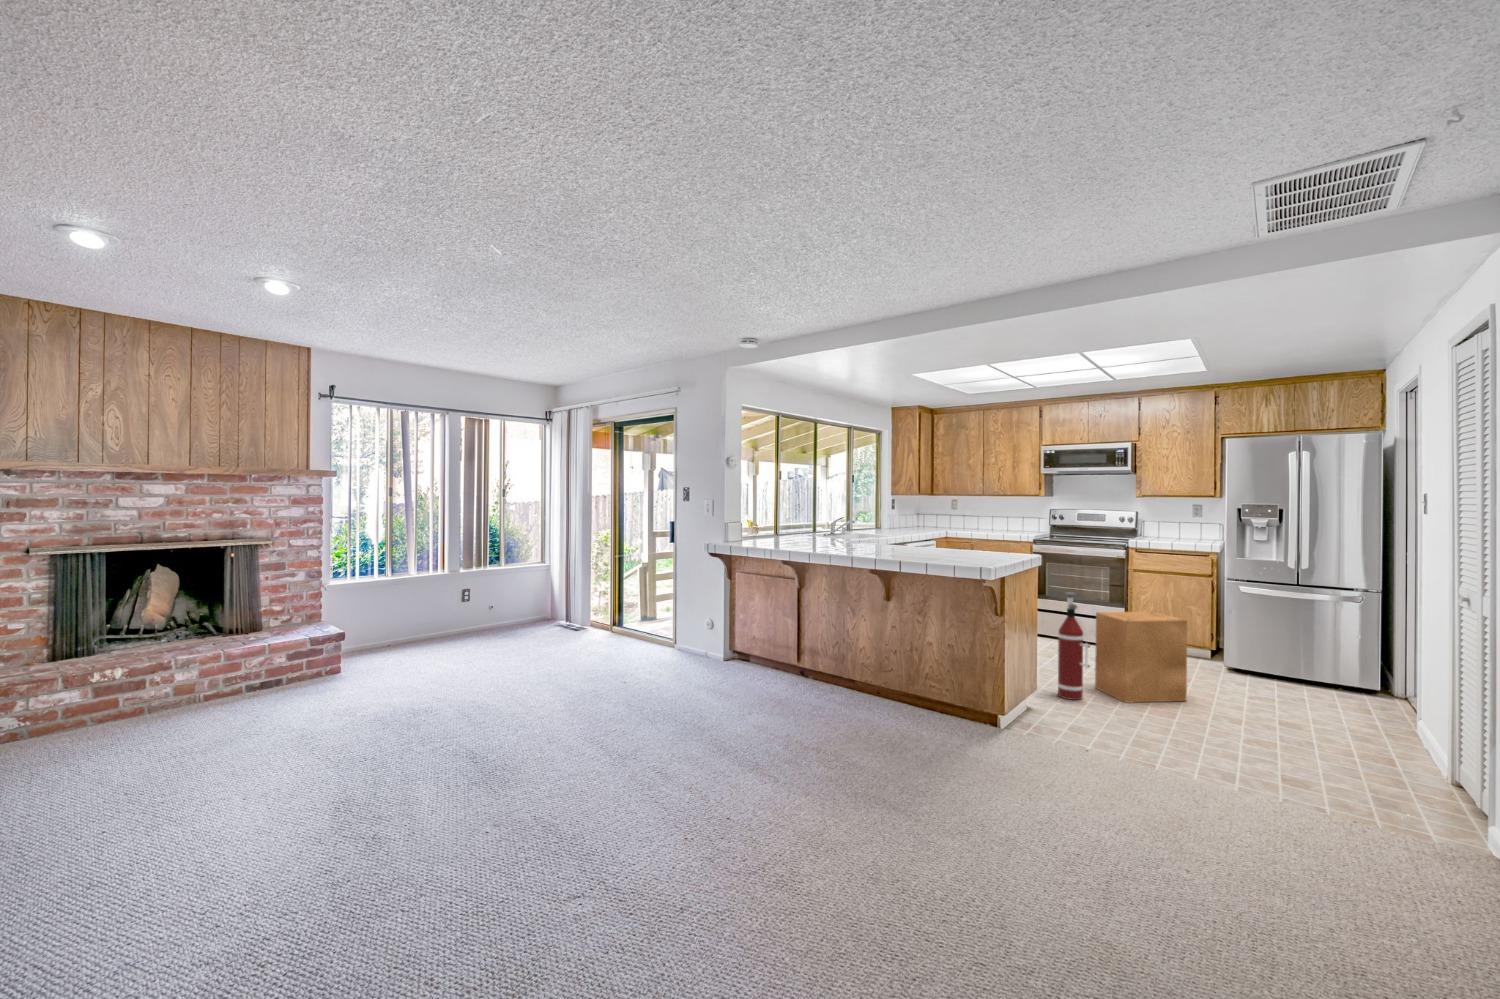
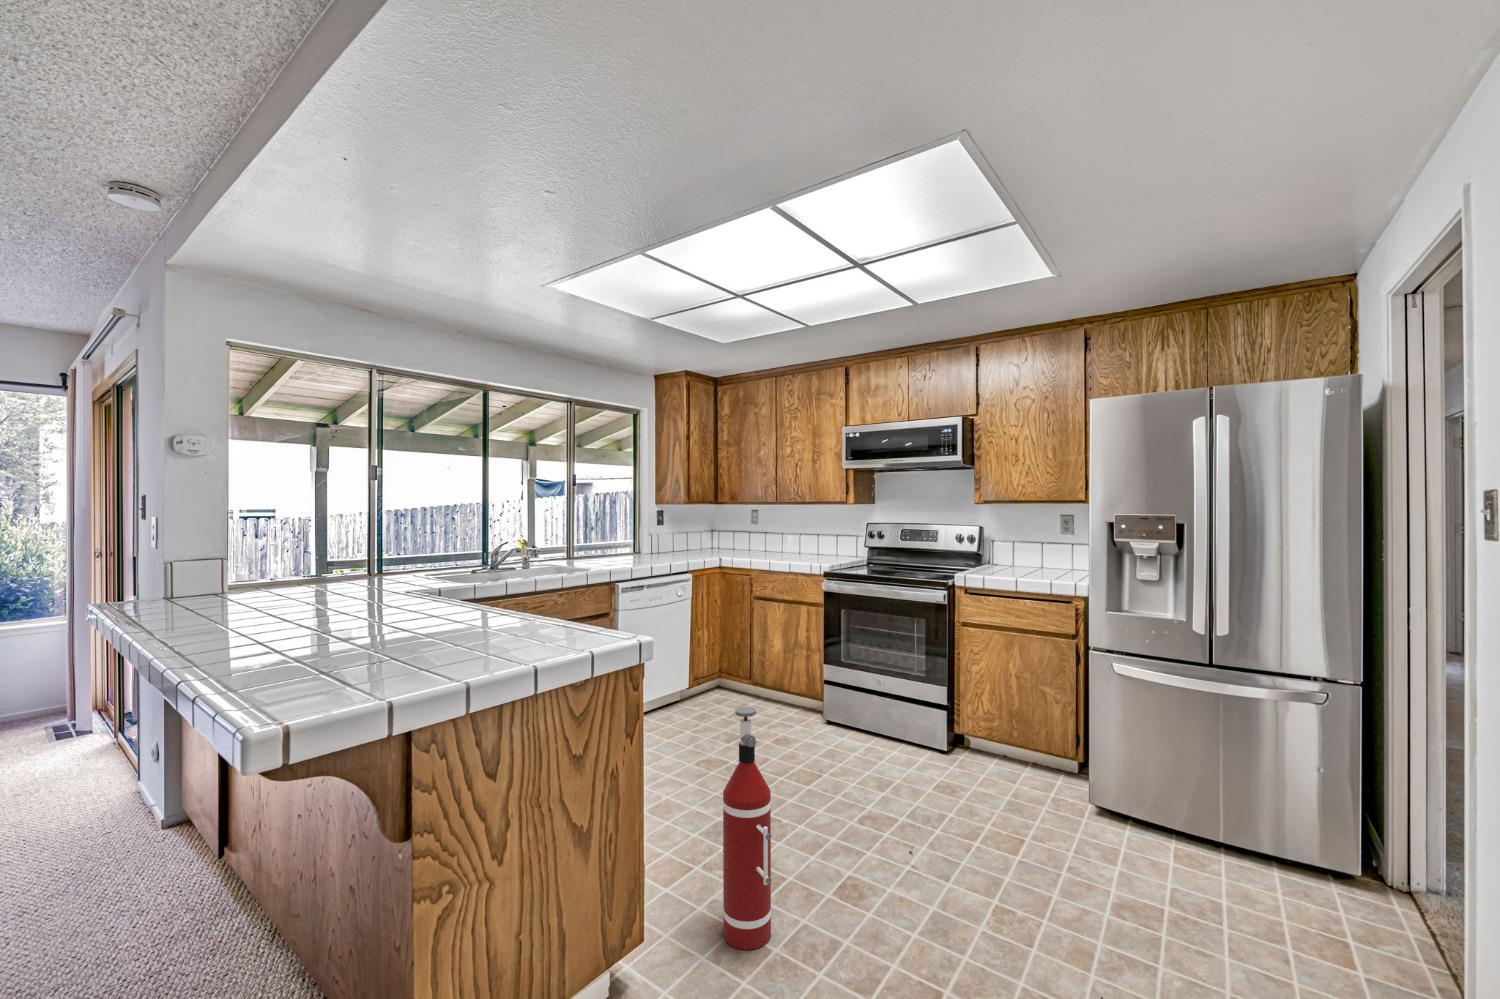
cardboard box: present [1095,612,1187,703] -> none [824,730,986,956]

